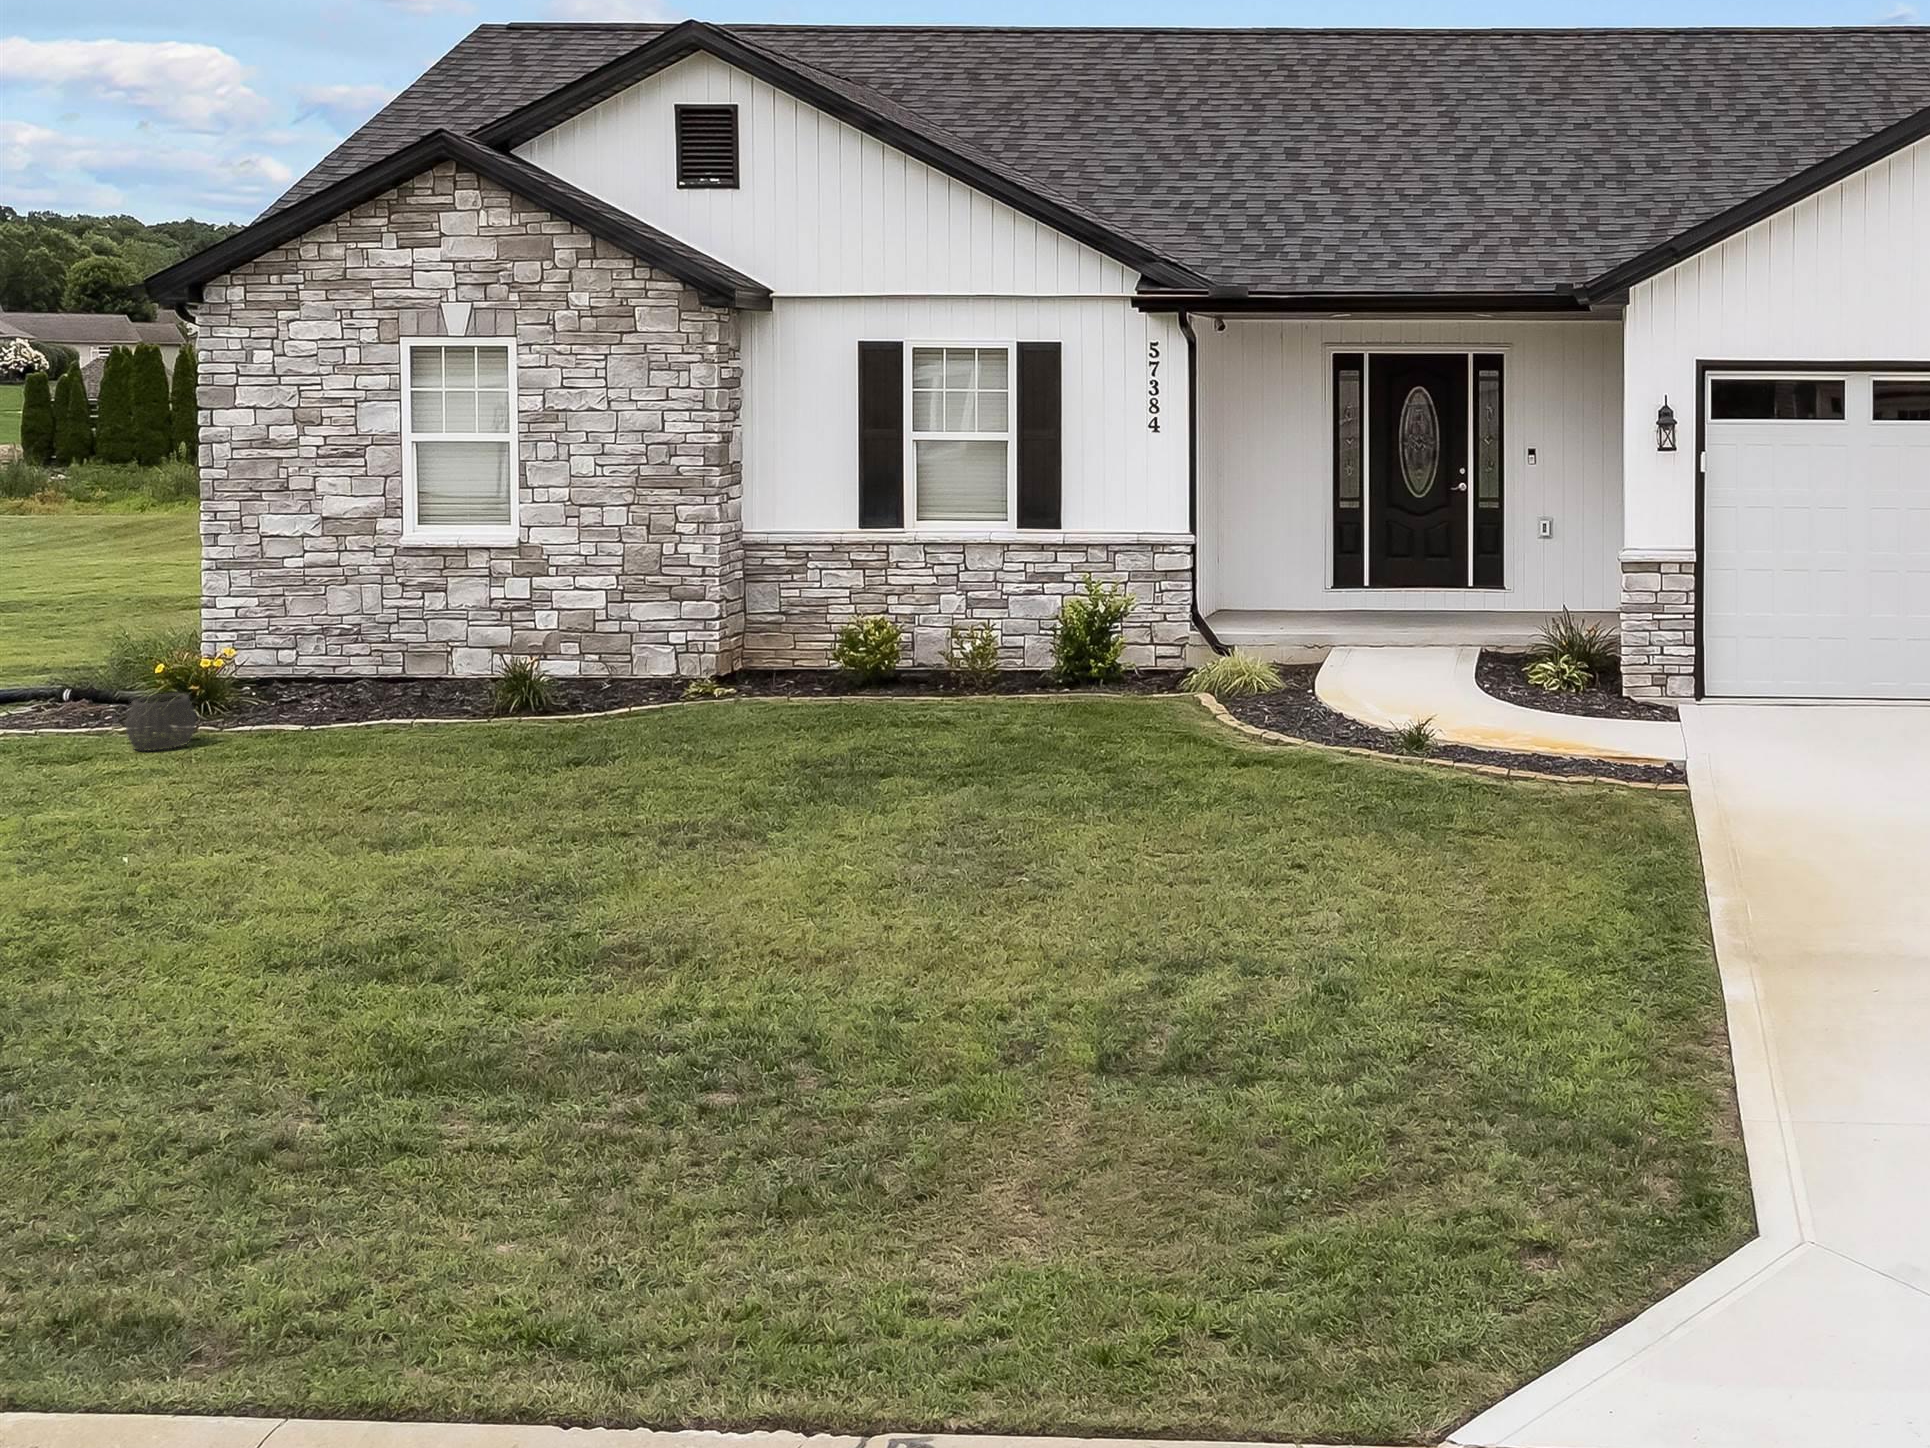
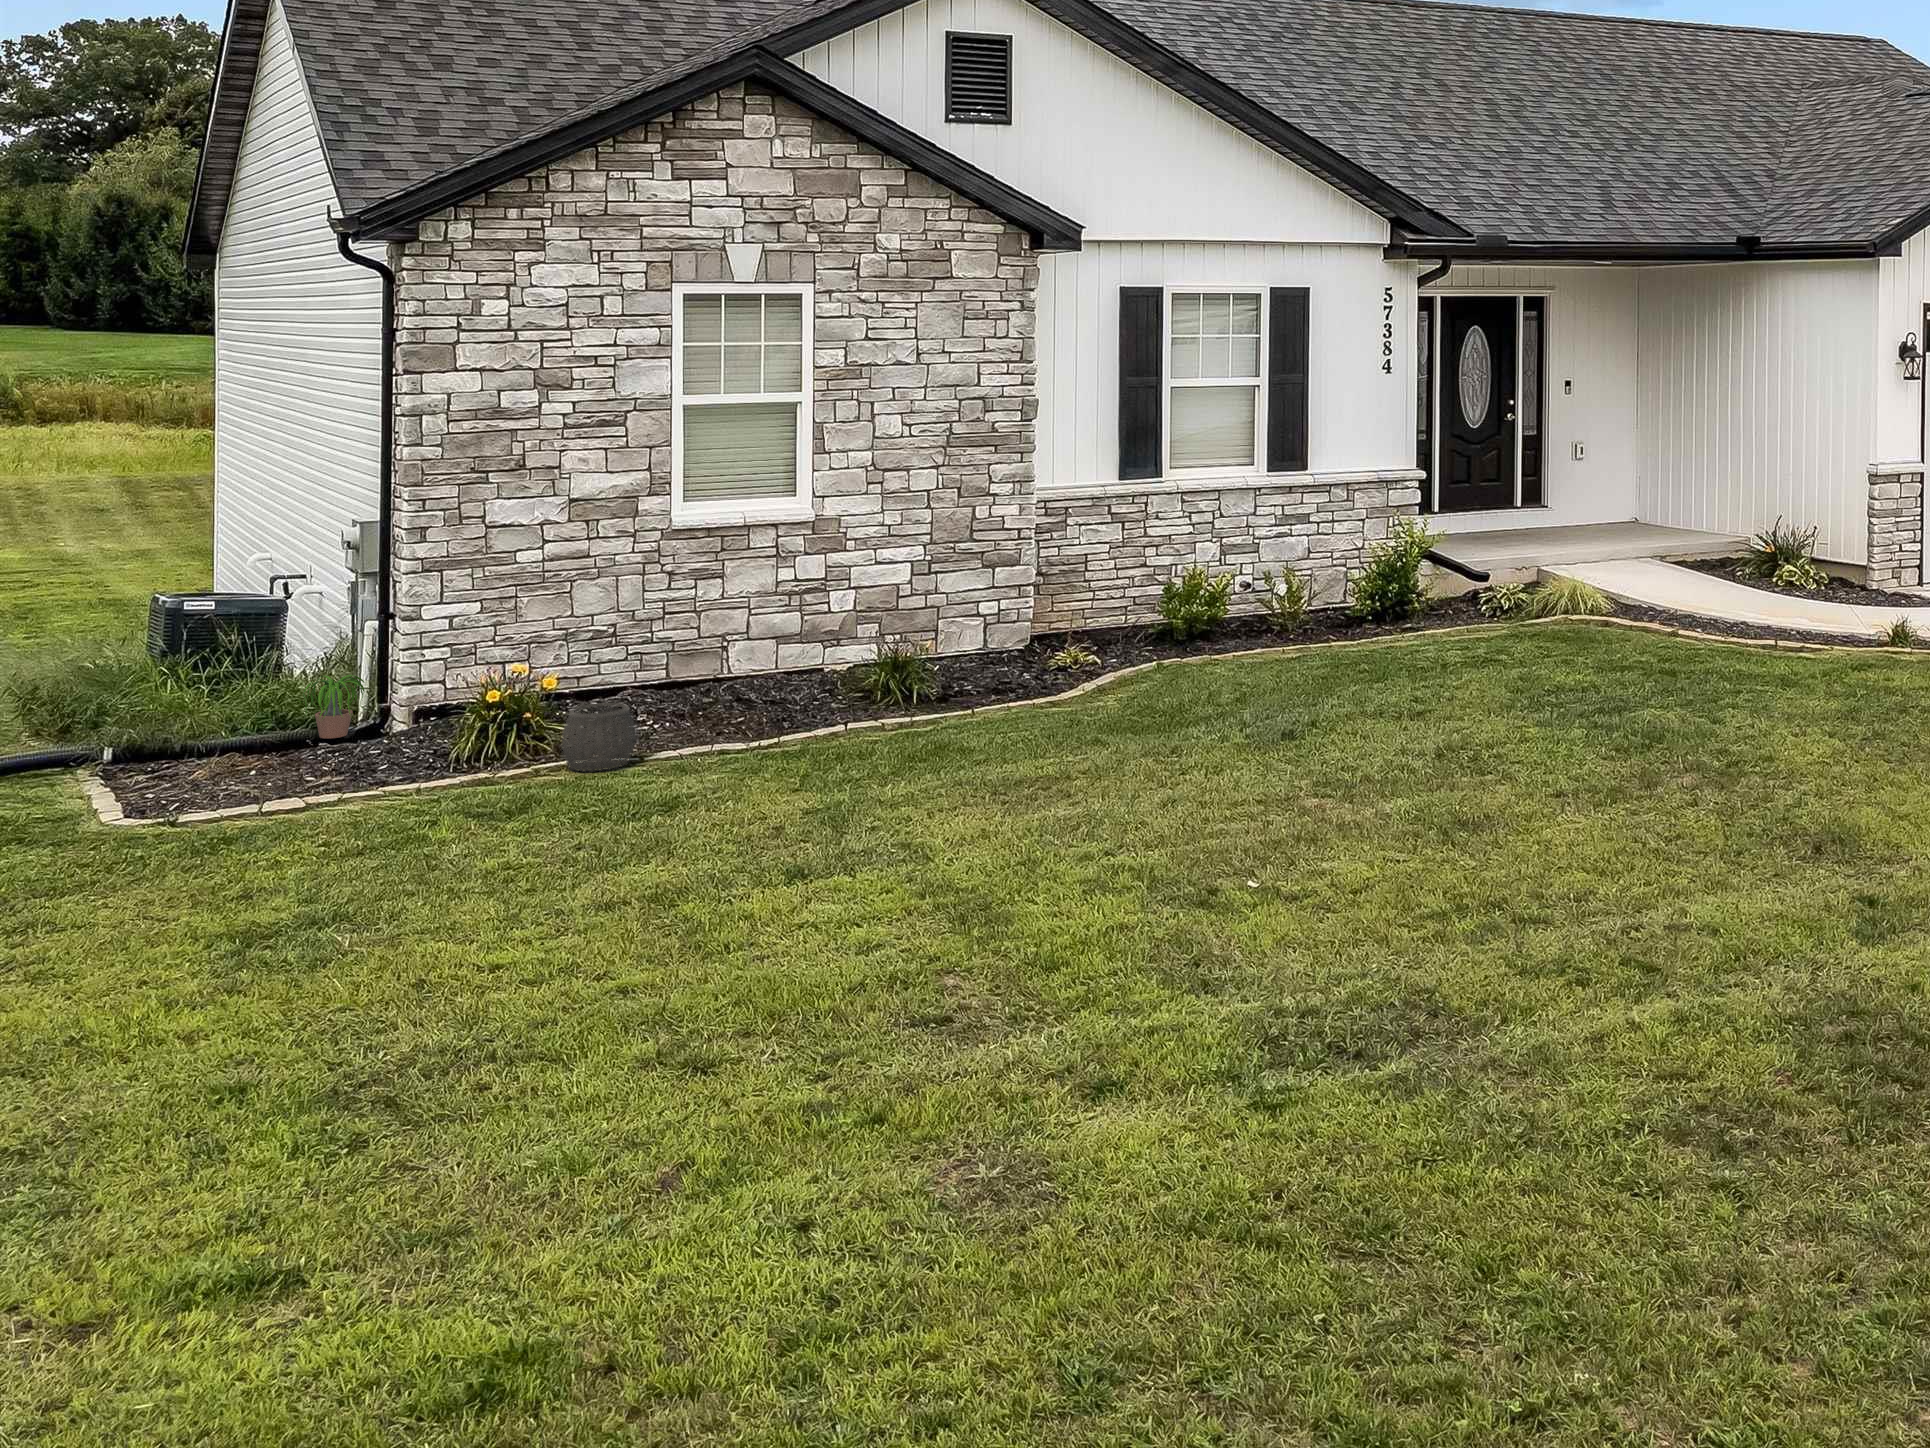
potted plant: none [133,645,202,694] -> present [303,675,365,739]

